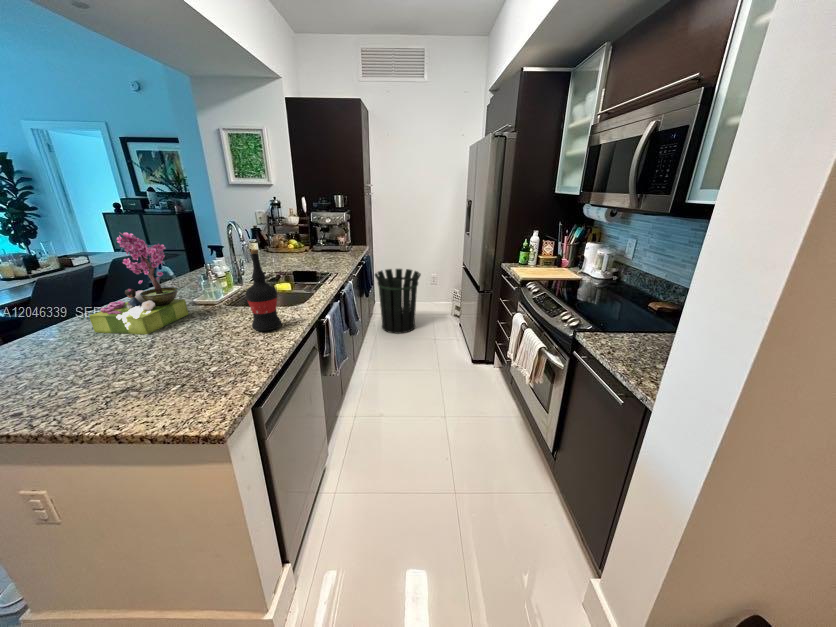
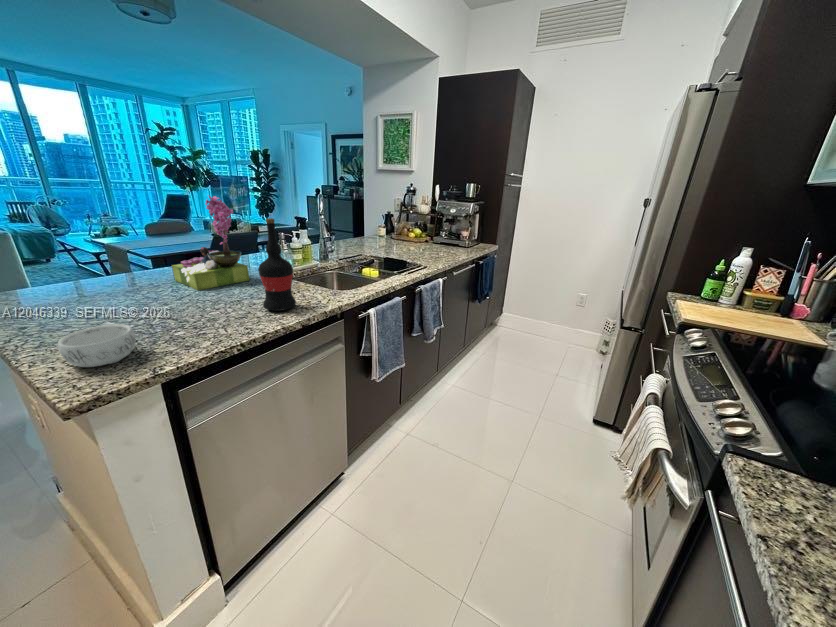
waste bin: present [375,269,421,333] -> none [497,276,558,355]
decorative bowl: none [140,365,205,410] -> present [58,324,135,367]

